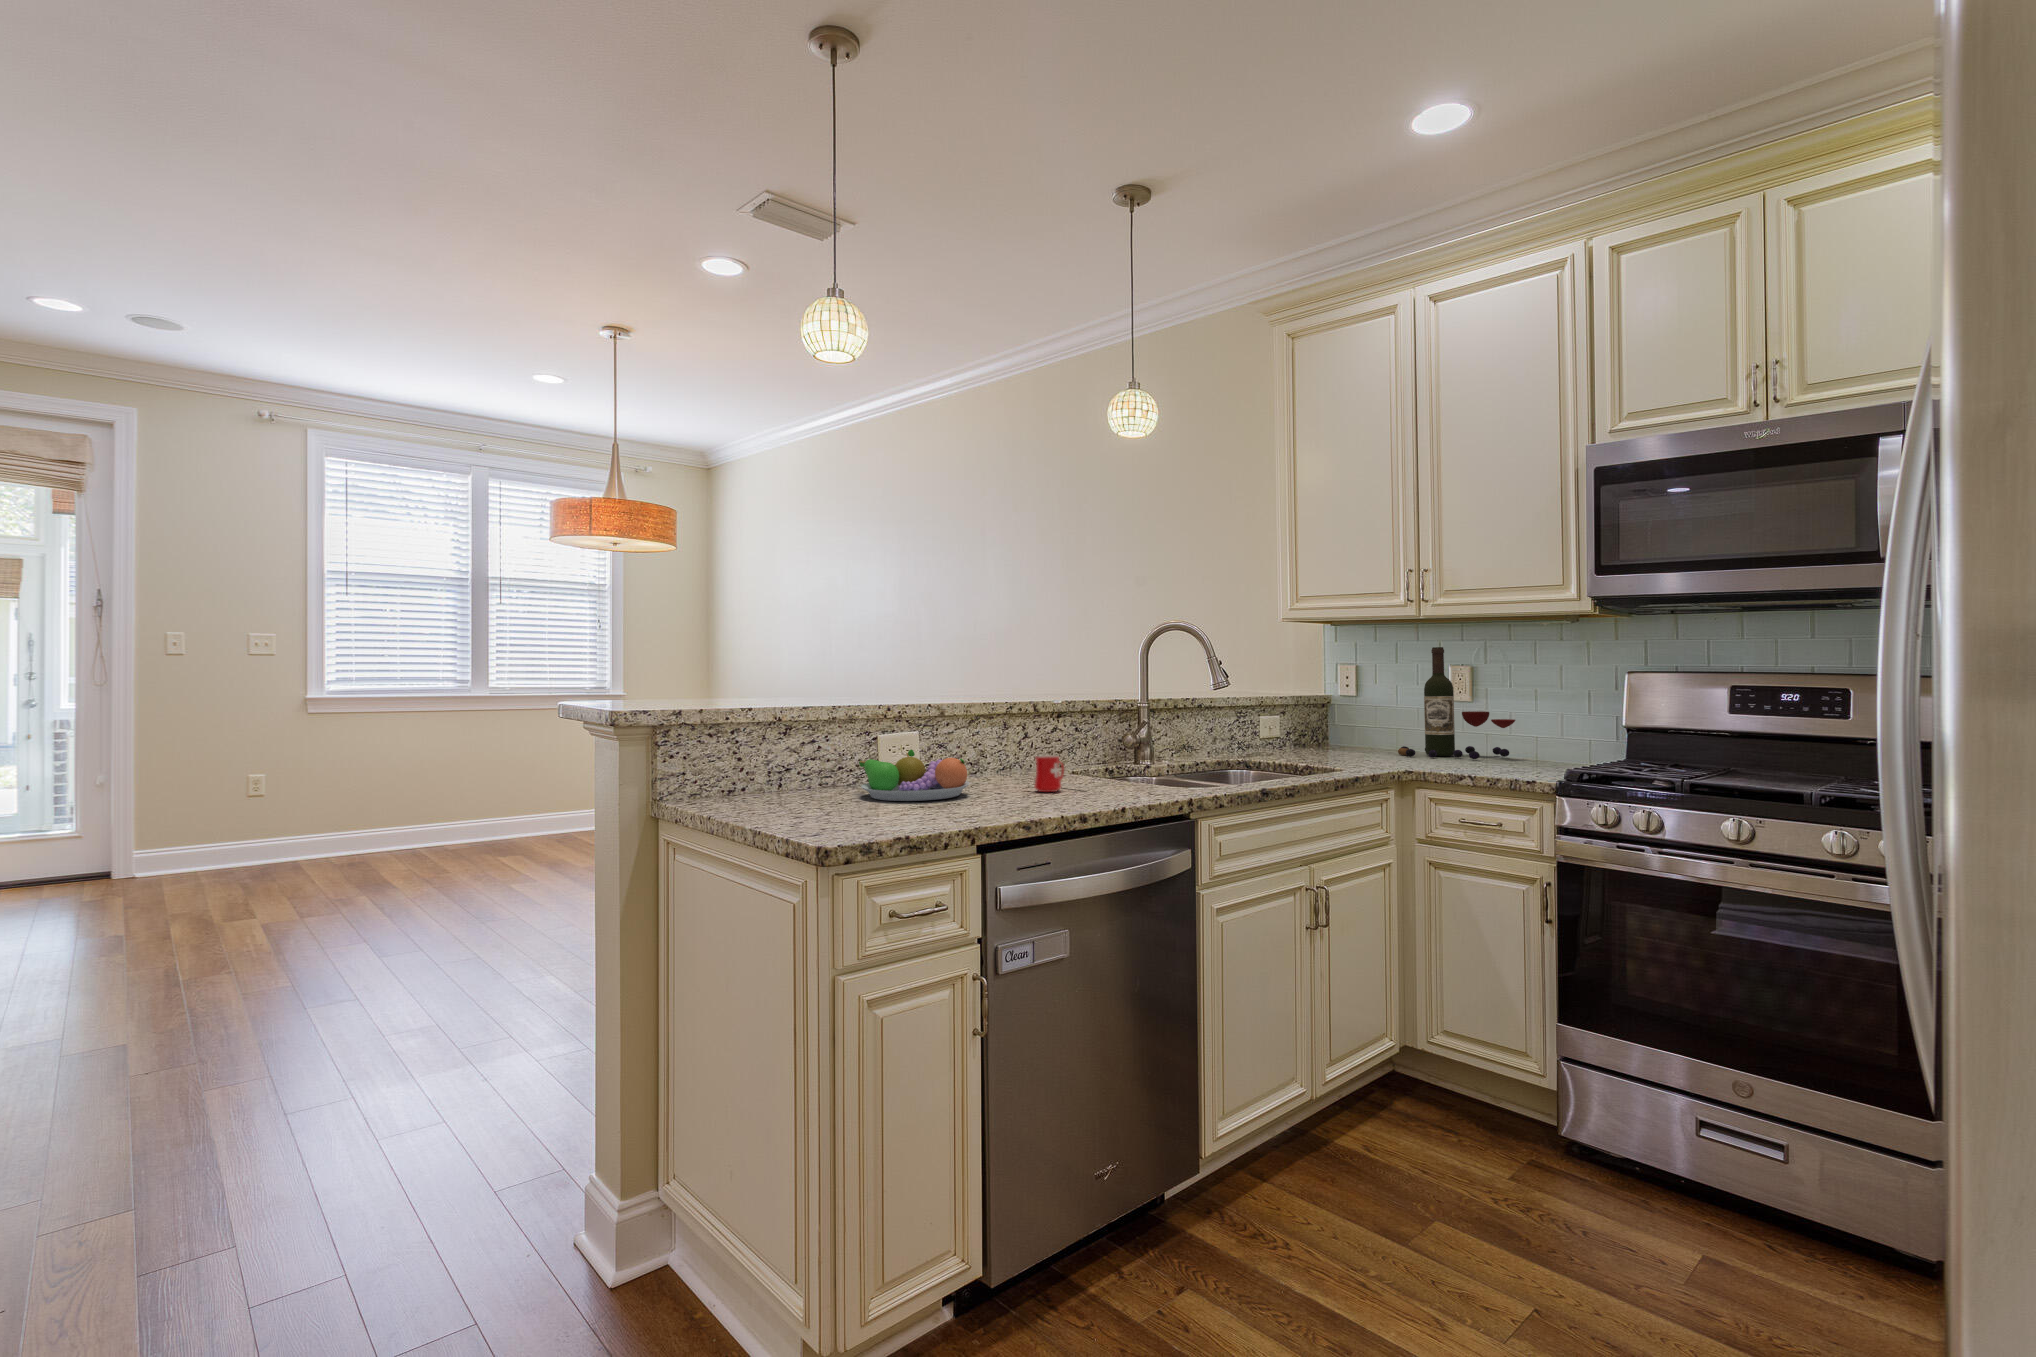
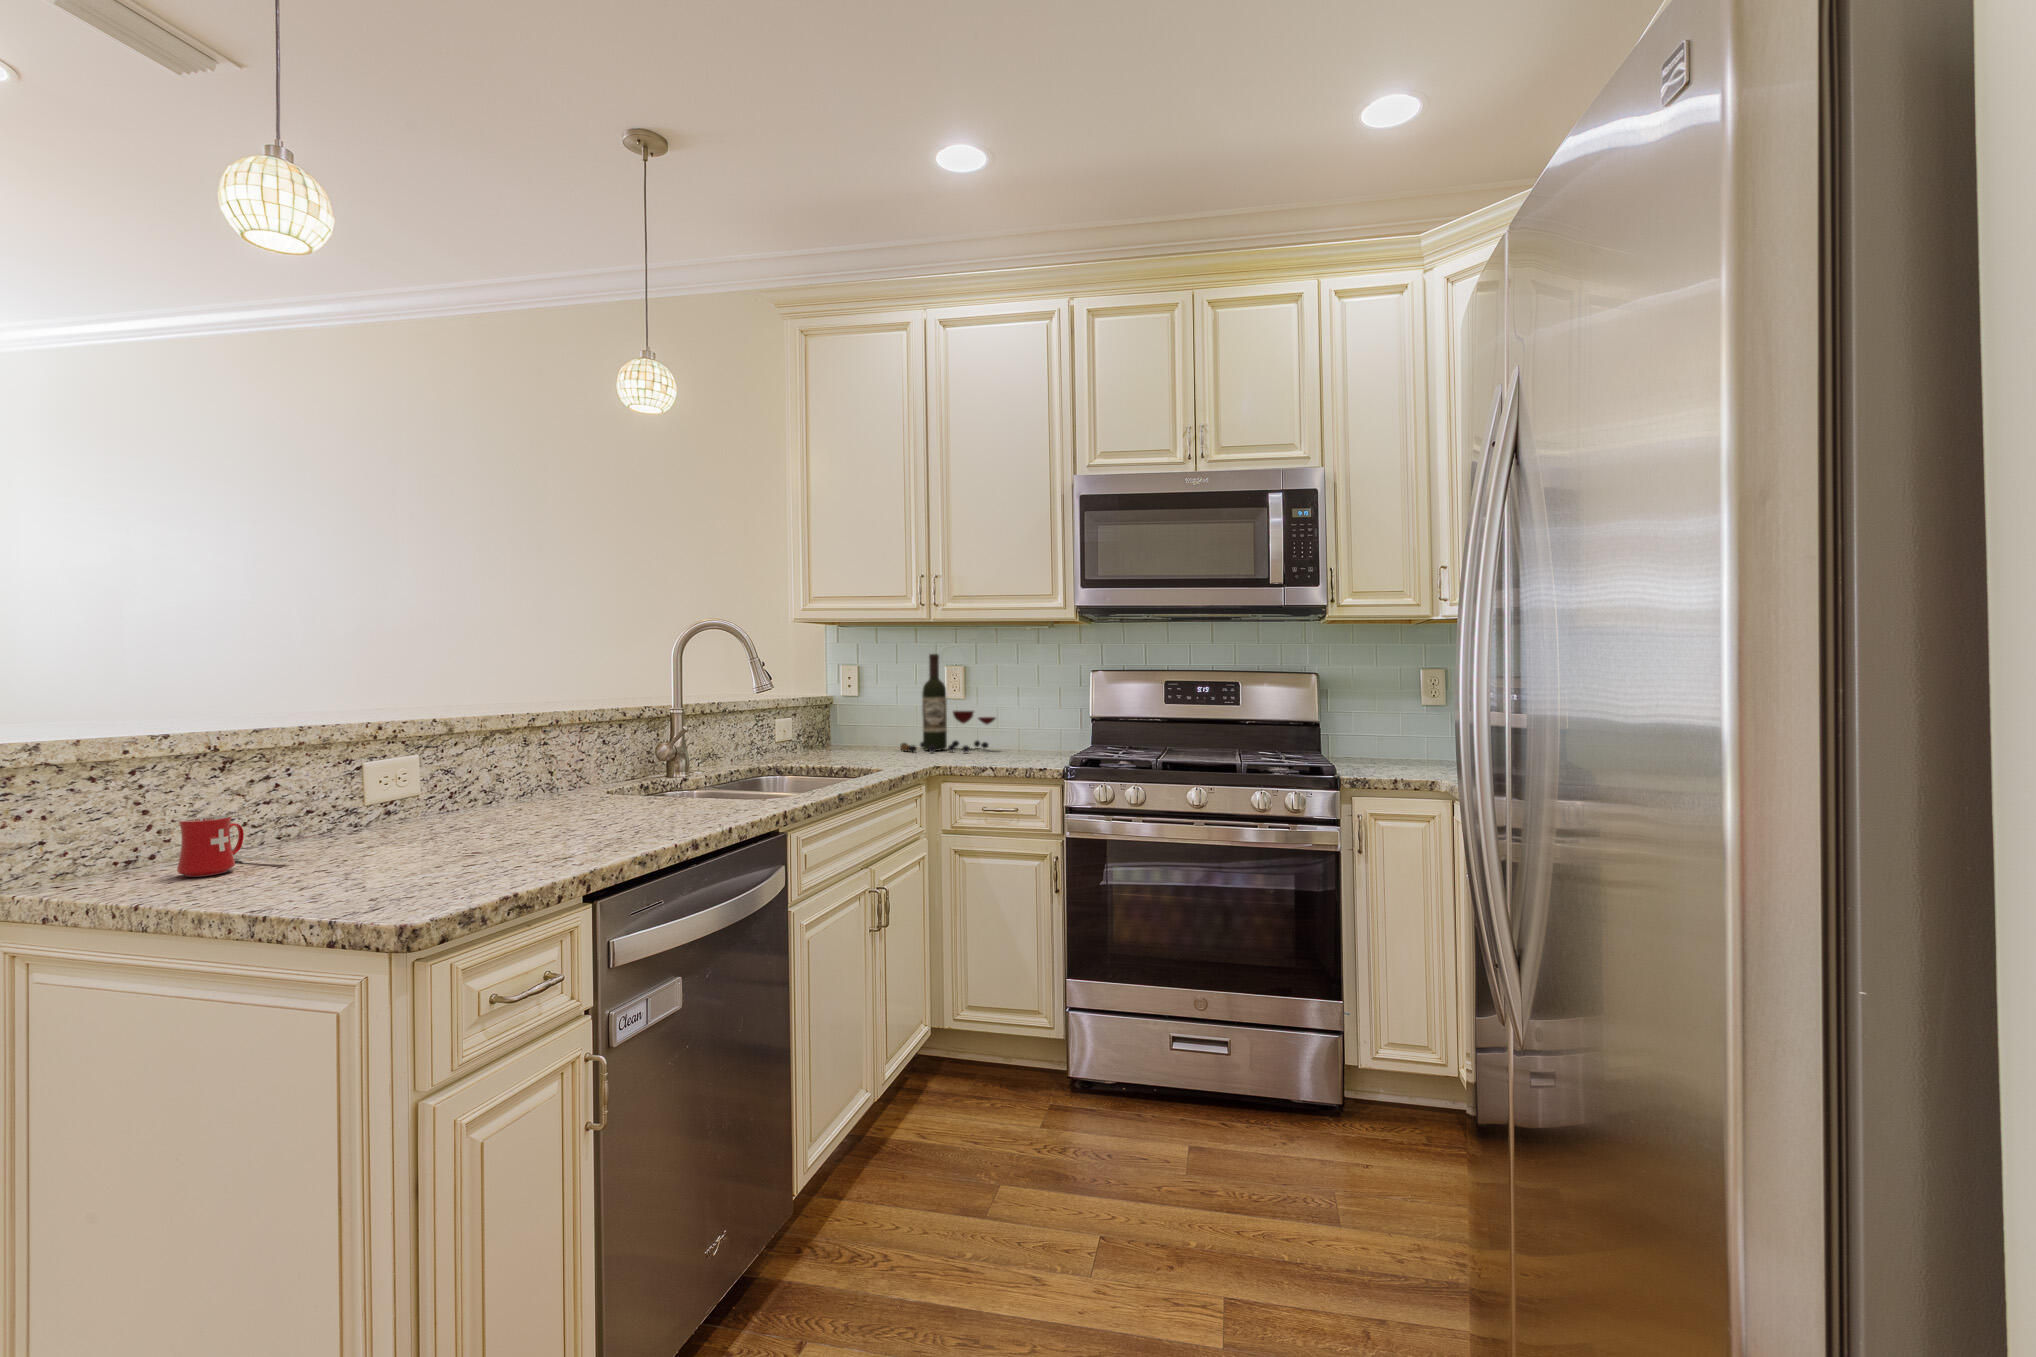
fruit bowl: present [859,749,970,801] -> none [350,780,525,849]
mug: present [1034,755,1074,792] -> present [177,815,289,877]

